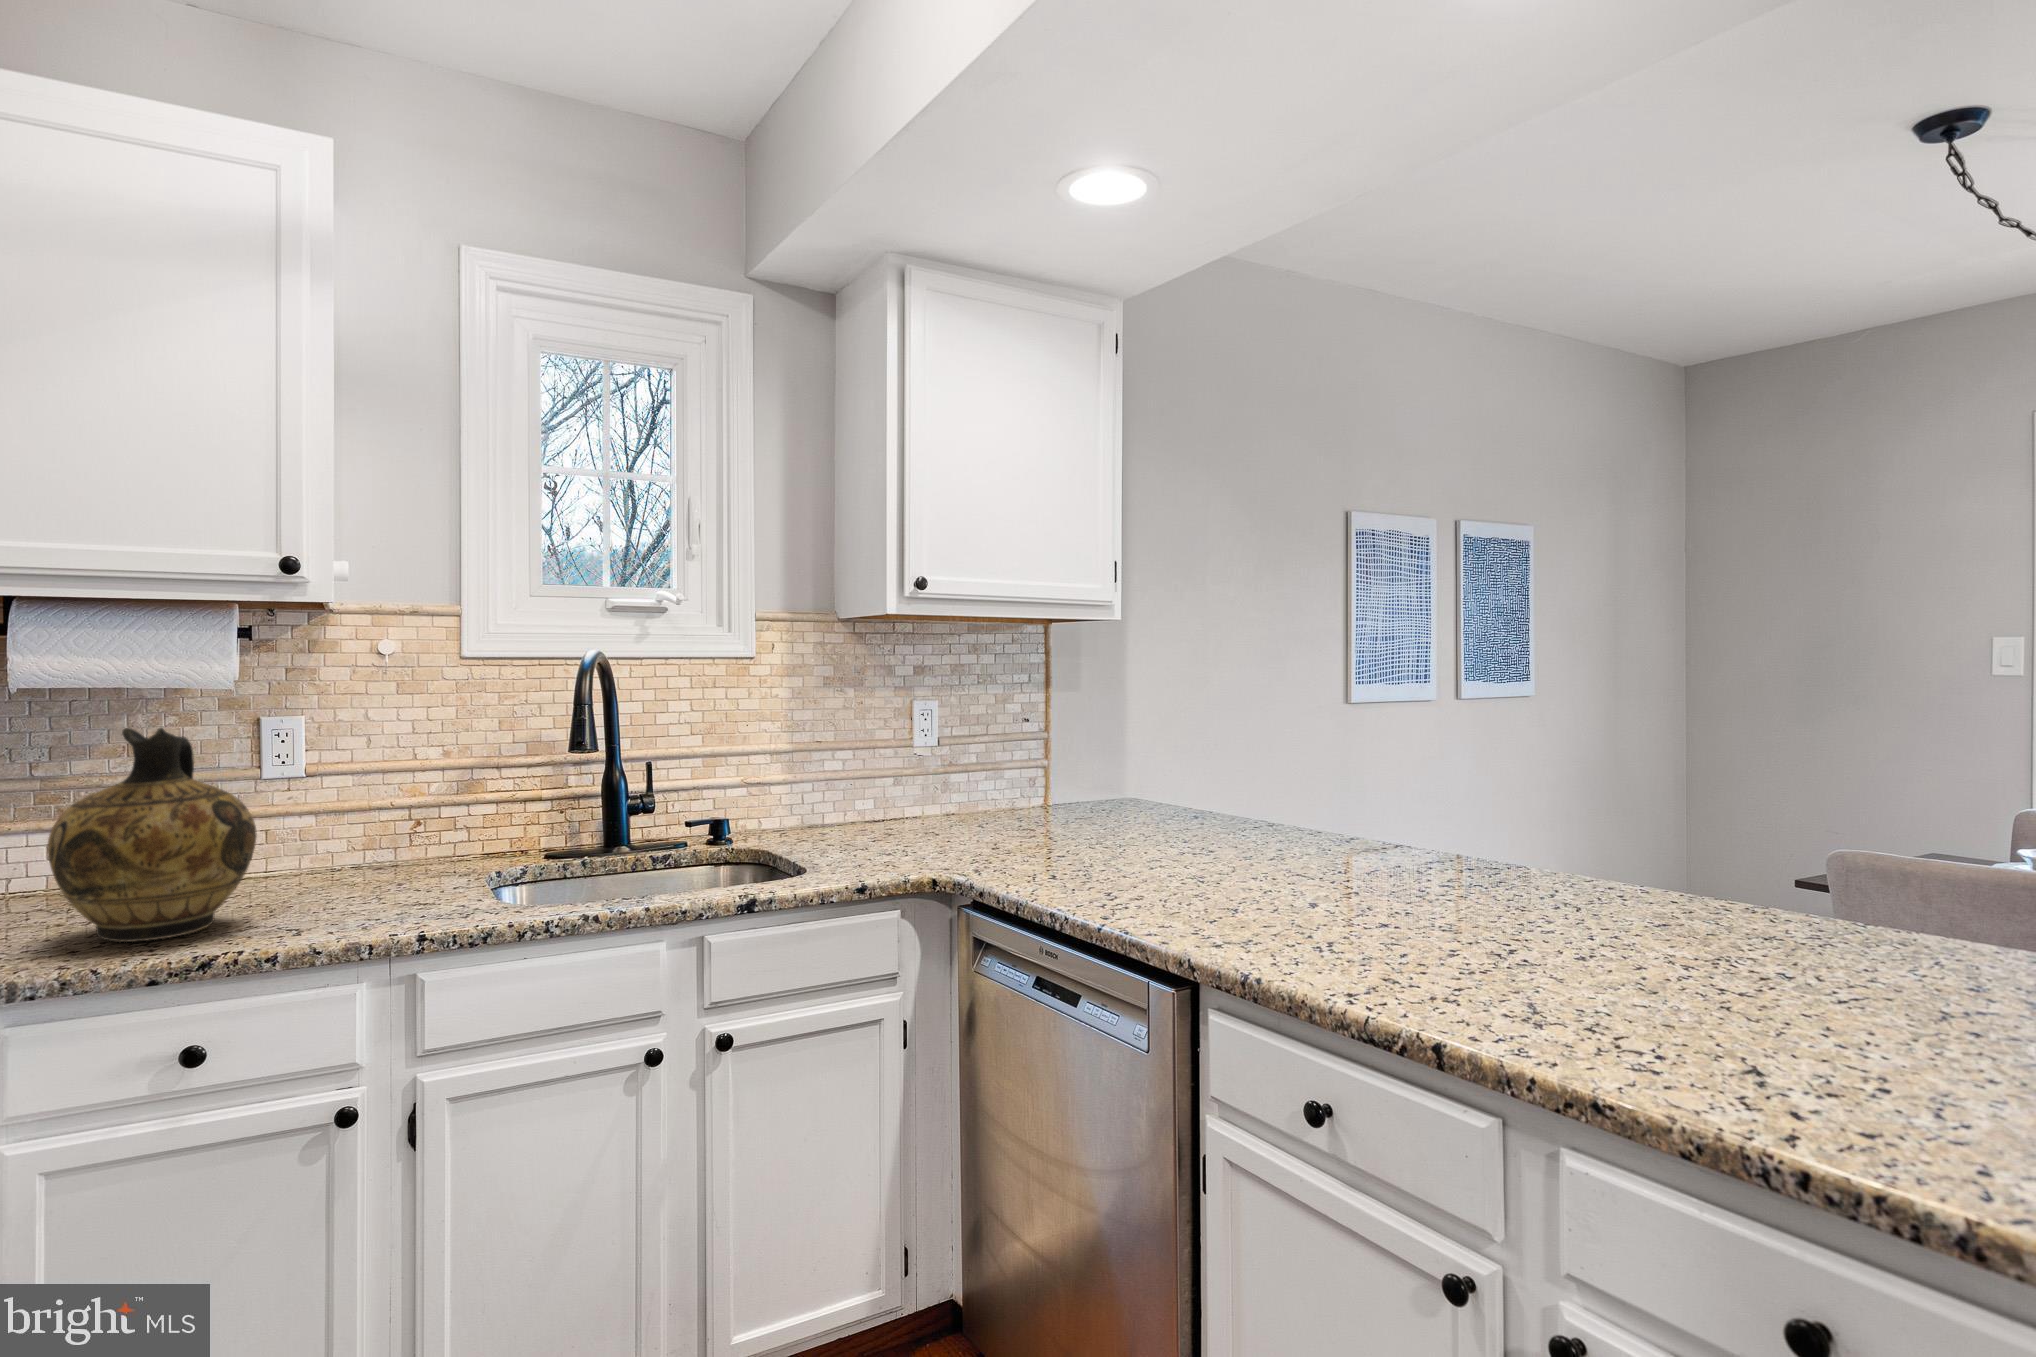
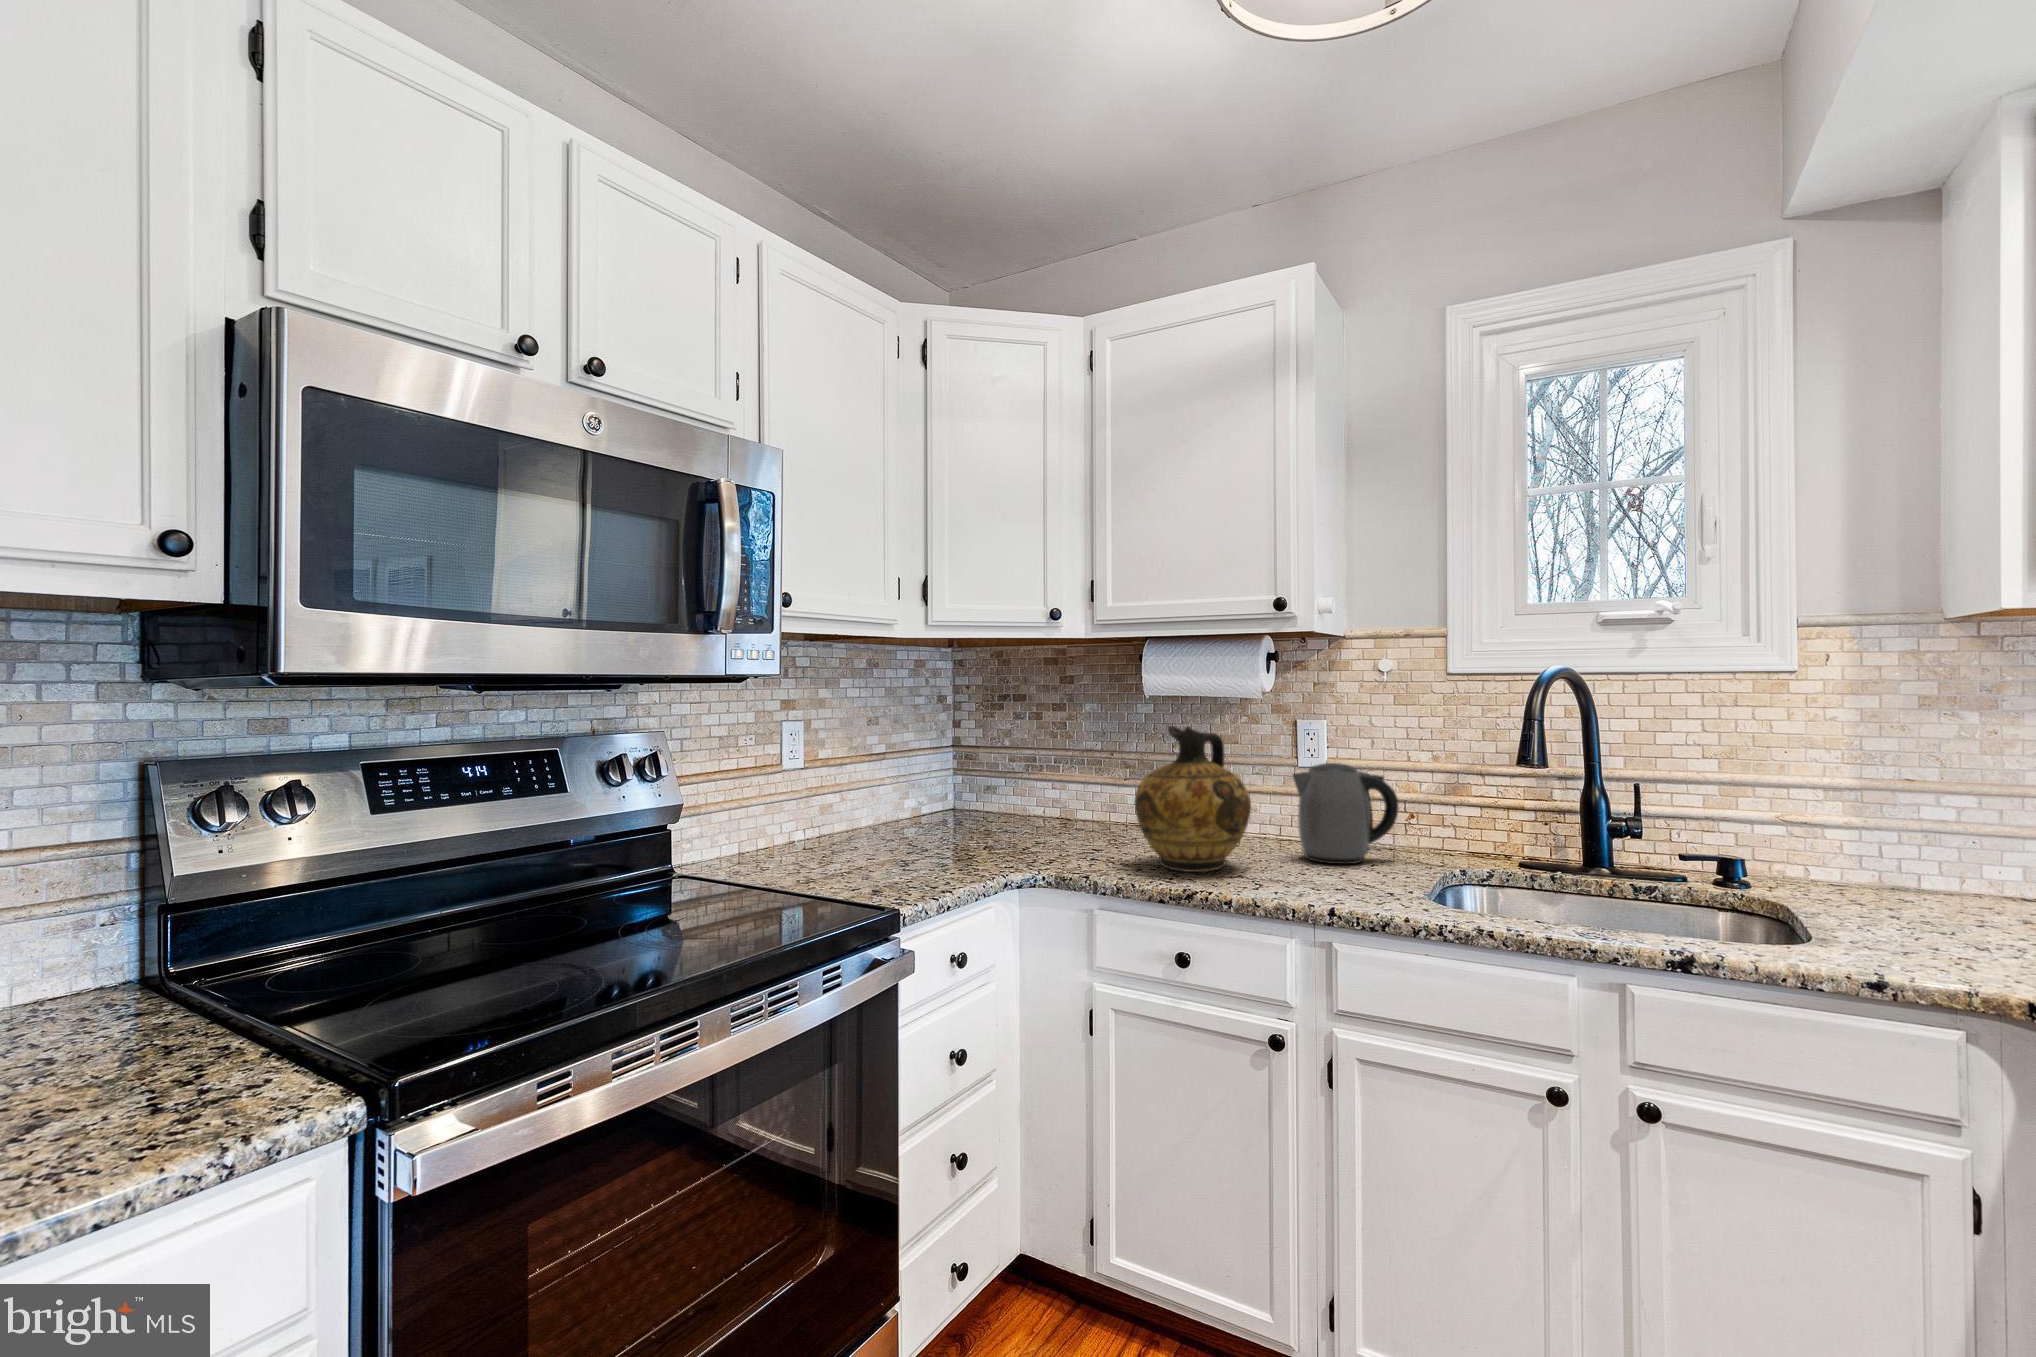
kettle: none [288,766,426,894] -> present [1292,763,1399,864]

